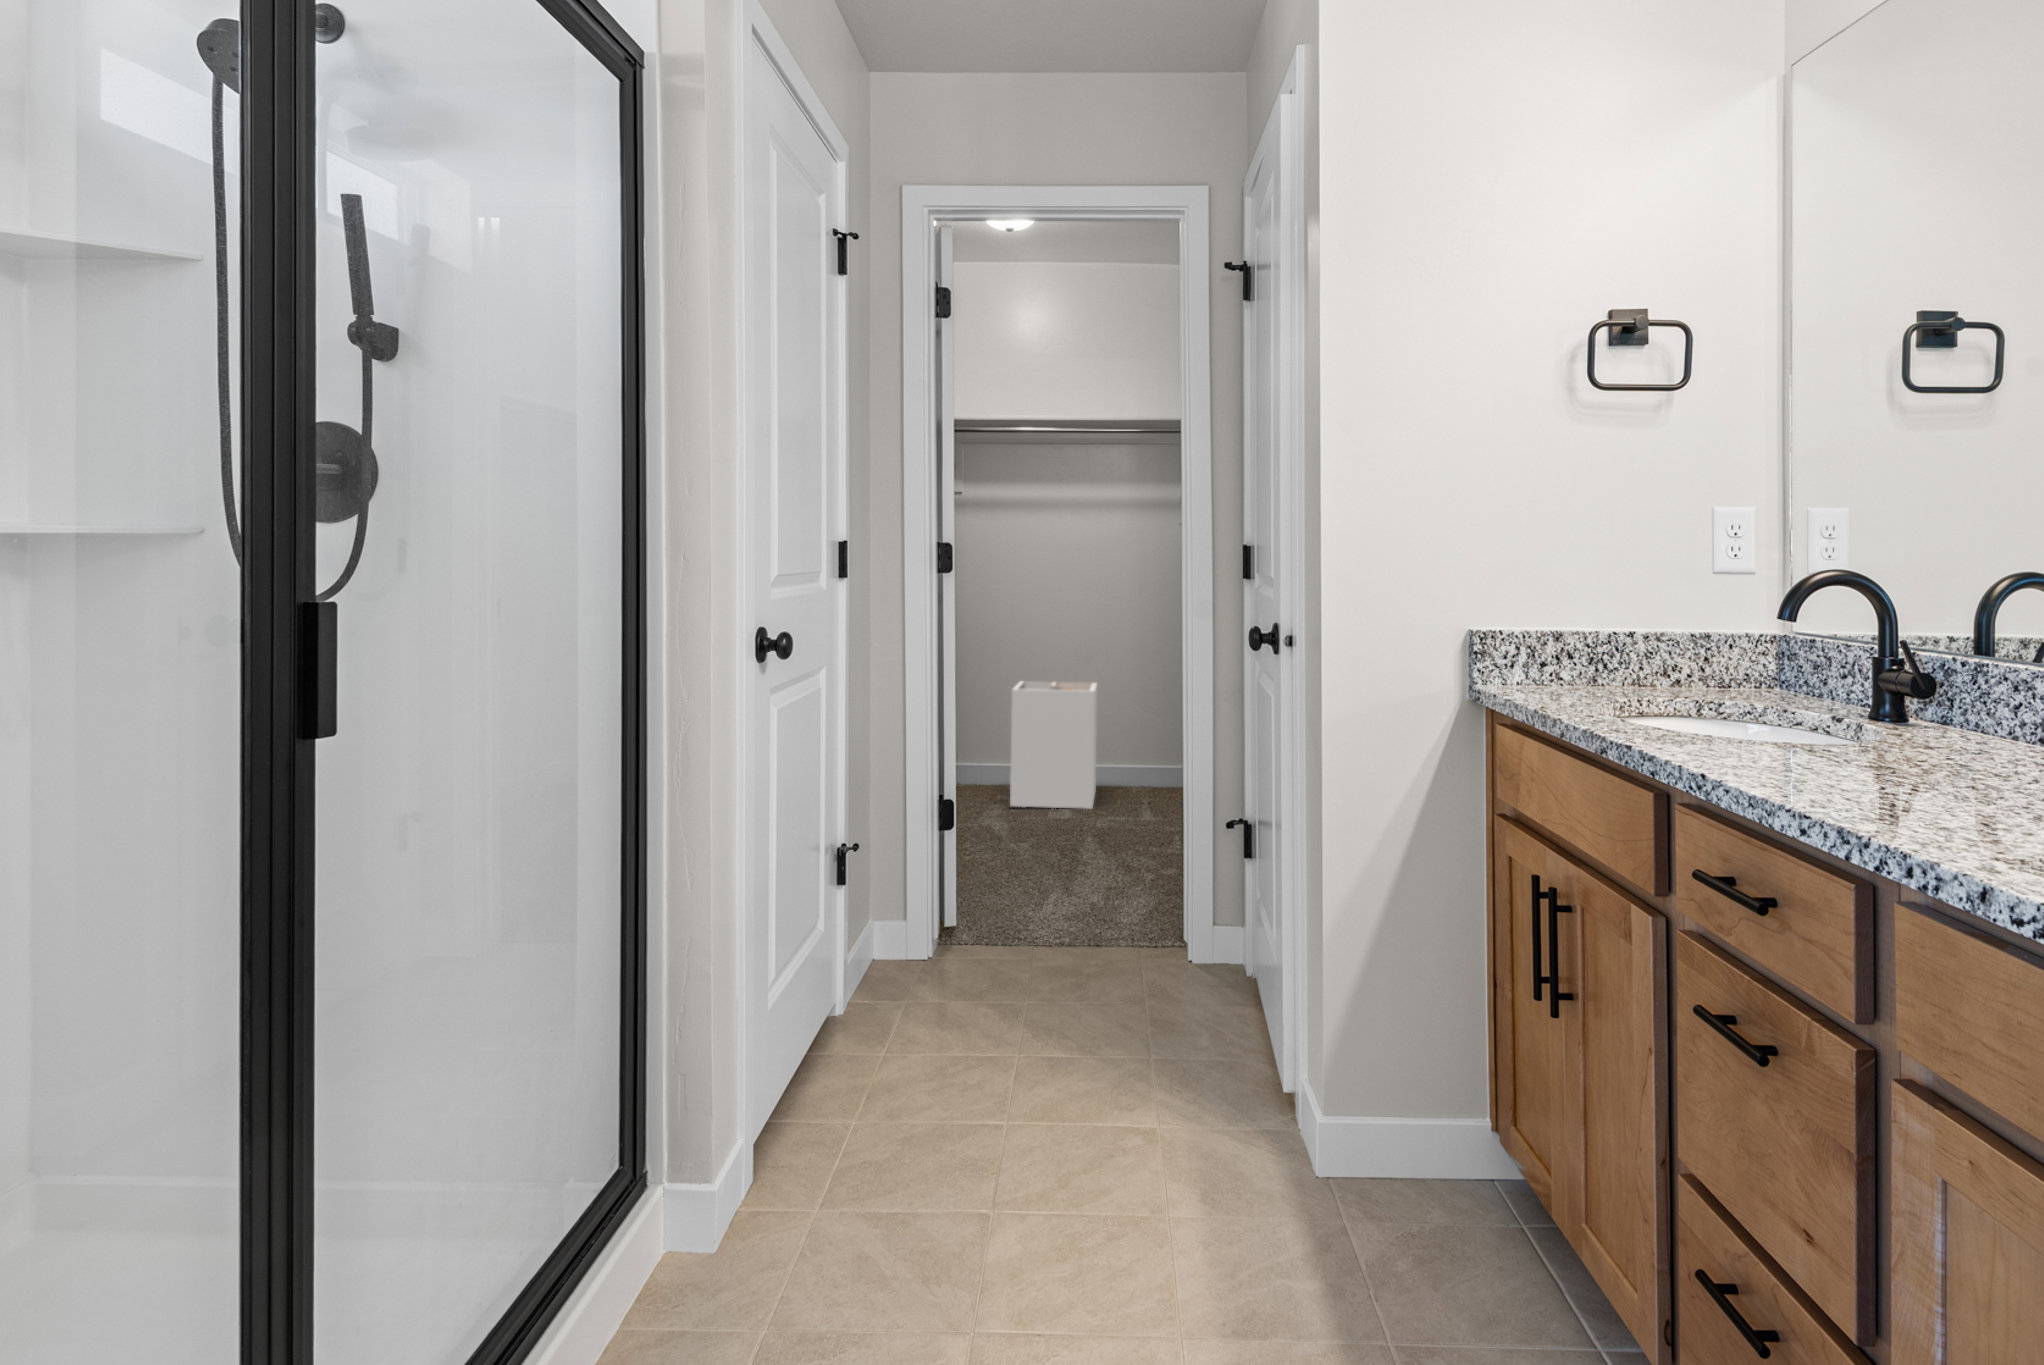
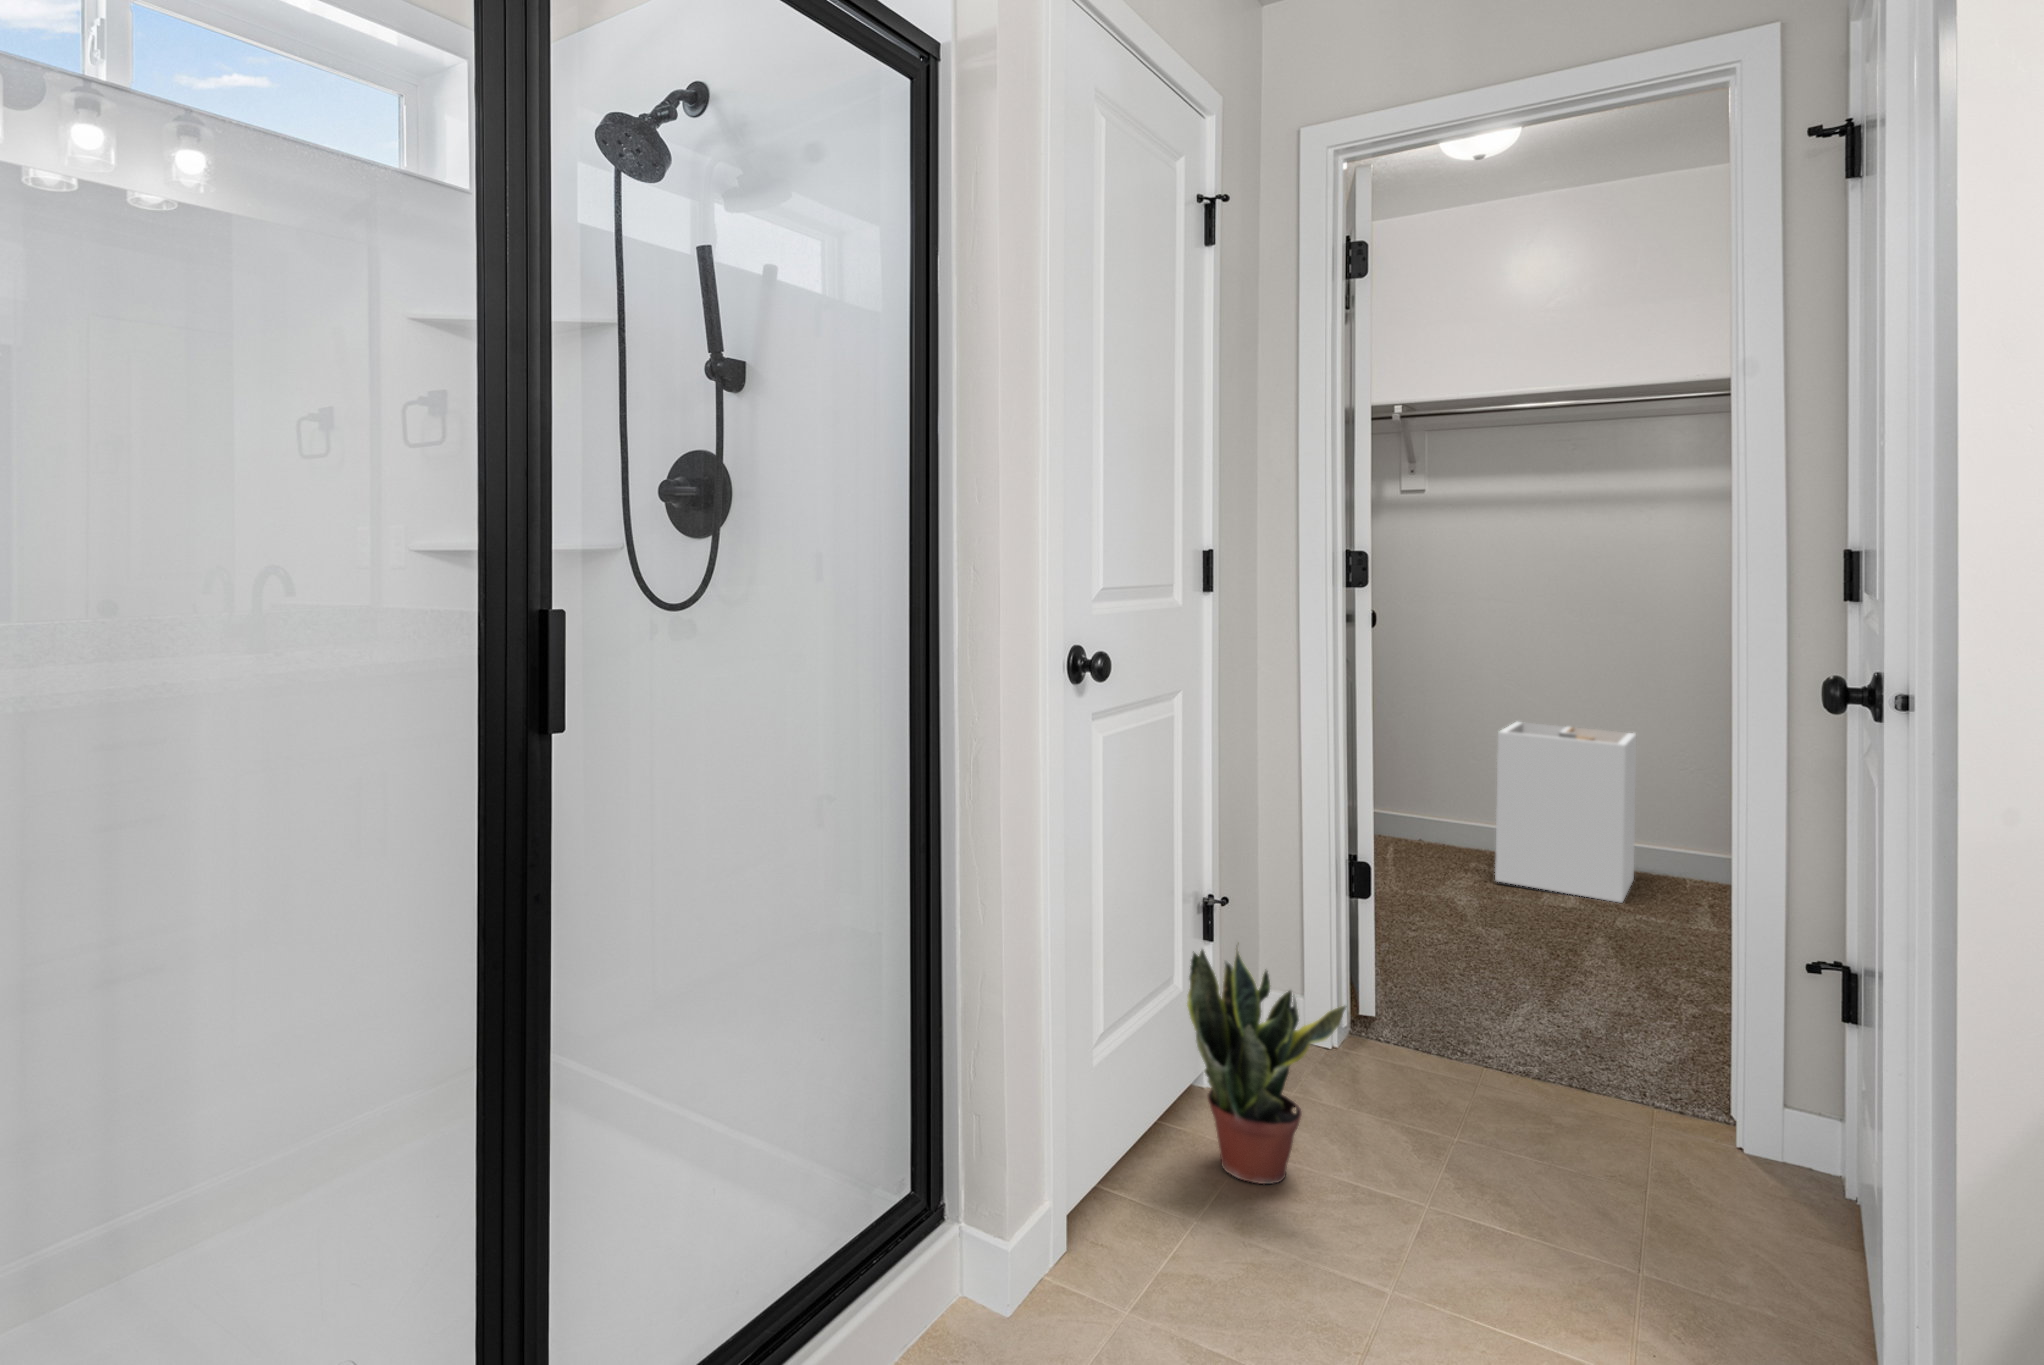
potted plant: none [836,875,968,1077] -> present [1187,950,1347,1184]

